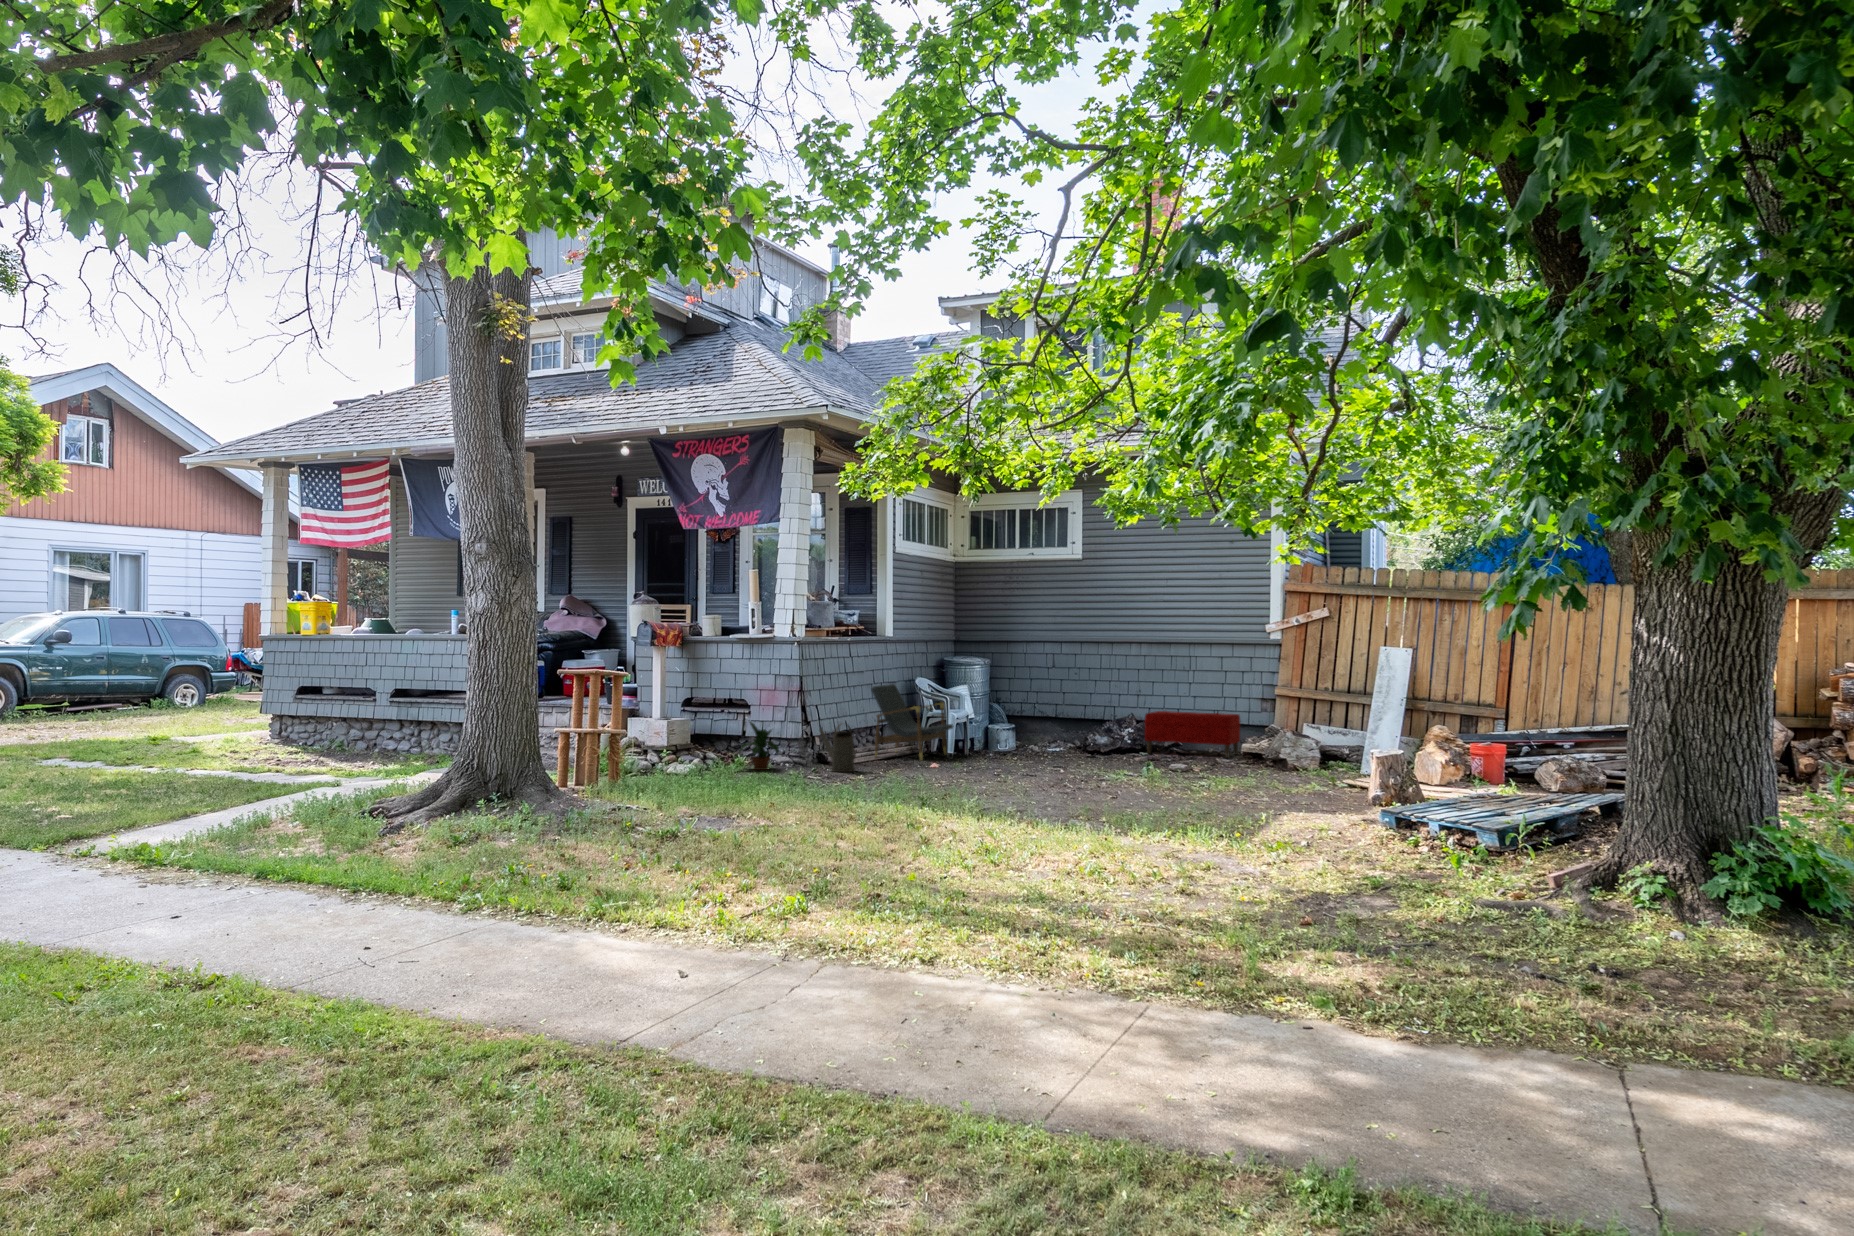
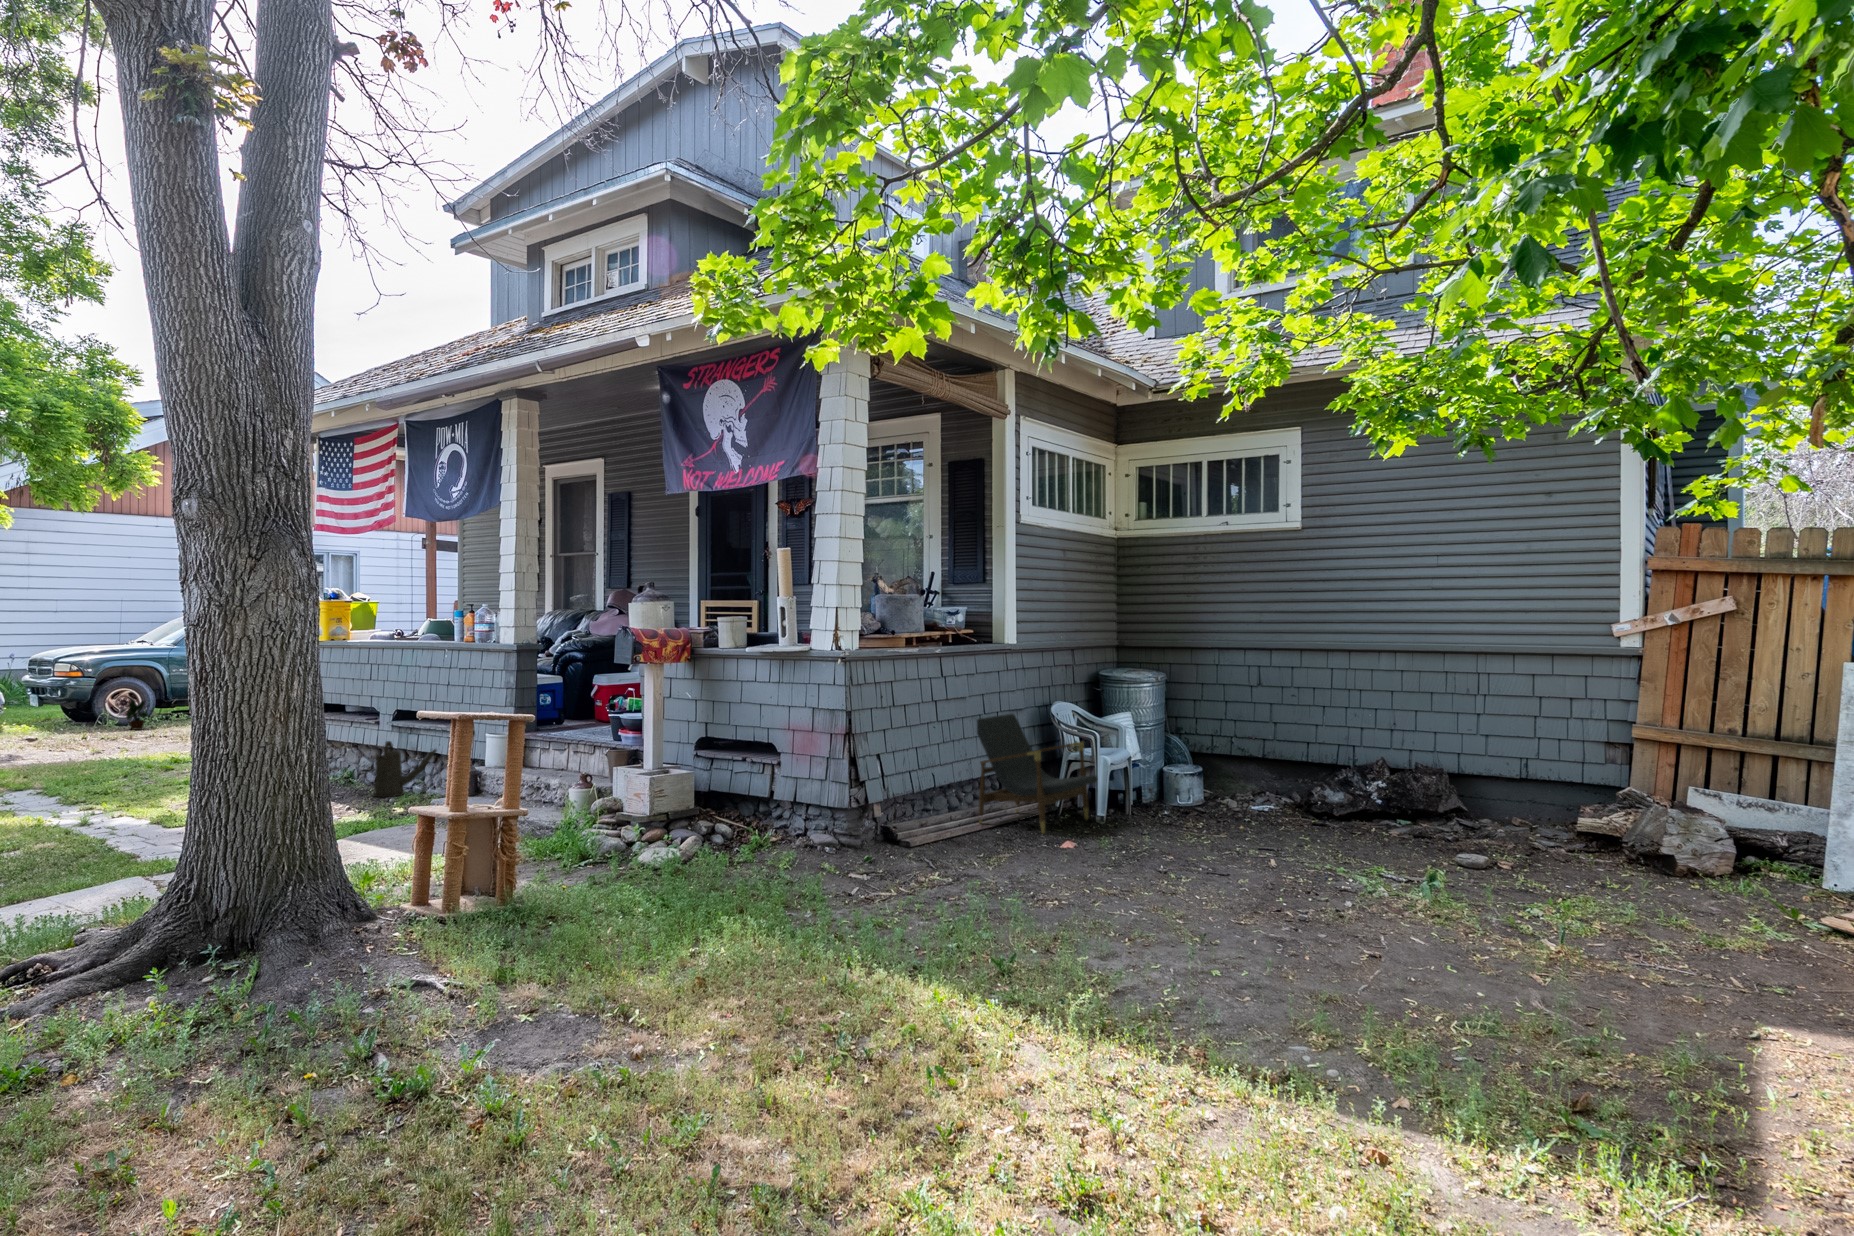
bench: present [1145,711,1240,758] -> none [1402,756,1567,841]
potted plant: present [740,722,779,770] -> present [119,697,151,730]
watering can: present [819,723,856,772] -> present [364,741,436,797]

